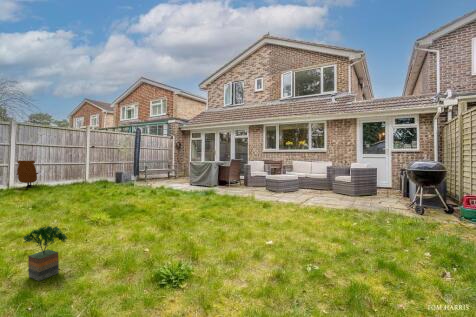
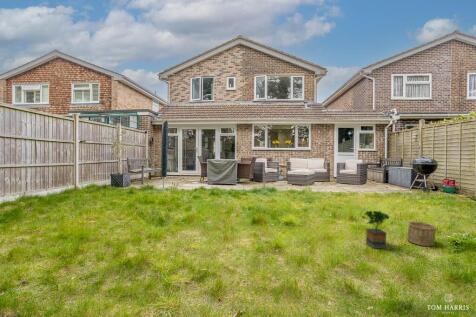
lounge chair: present [17,160,38,189] -> none [22,162,61,202]
wooden bucket: none [83,251,125,295] -> present [408,222,436,246]

